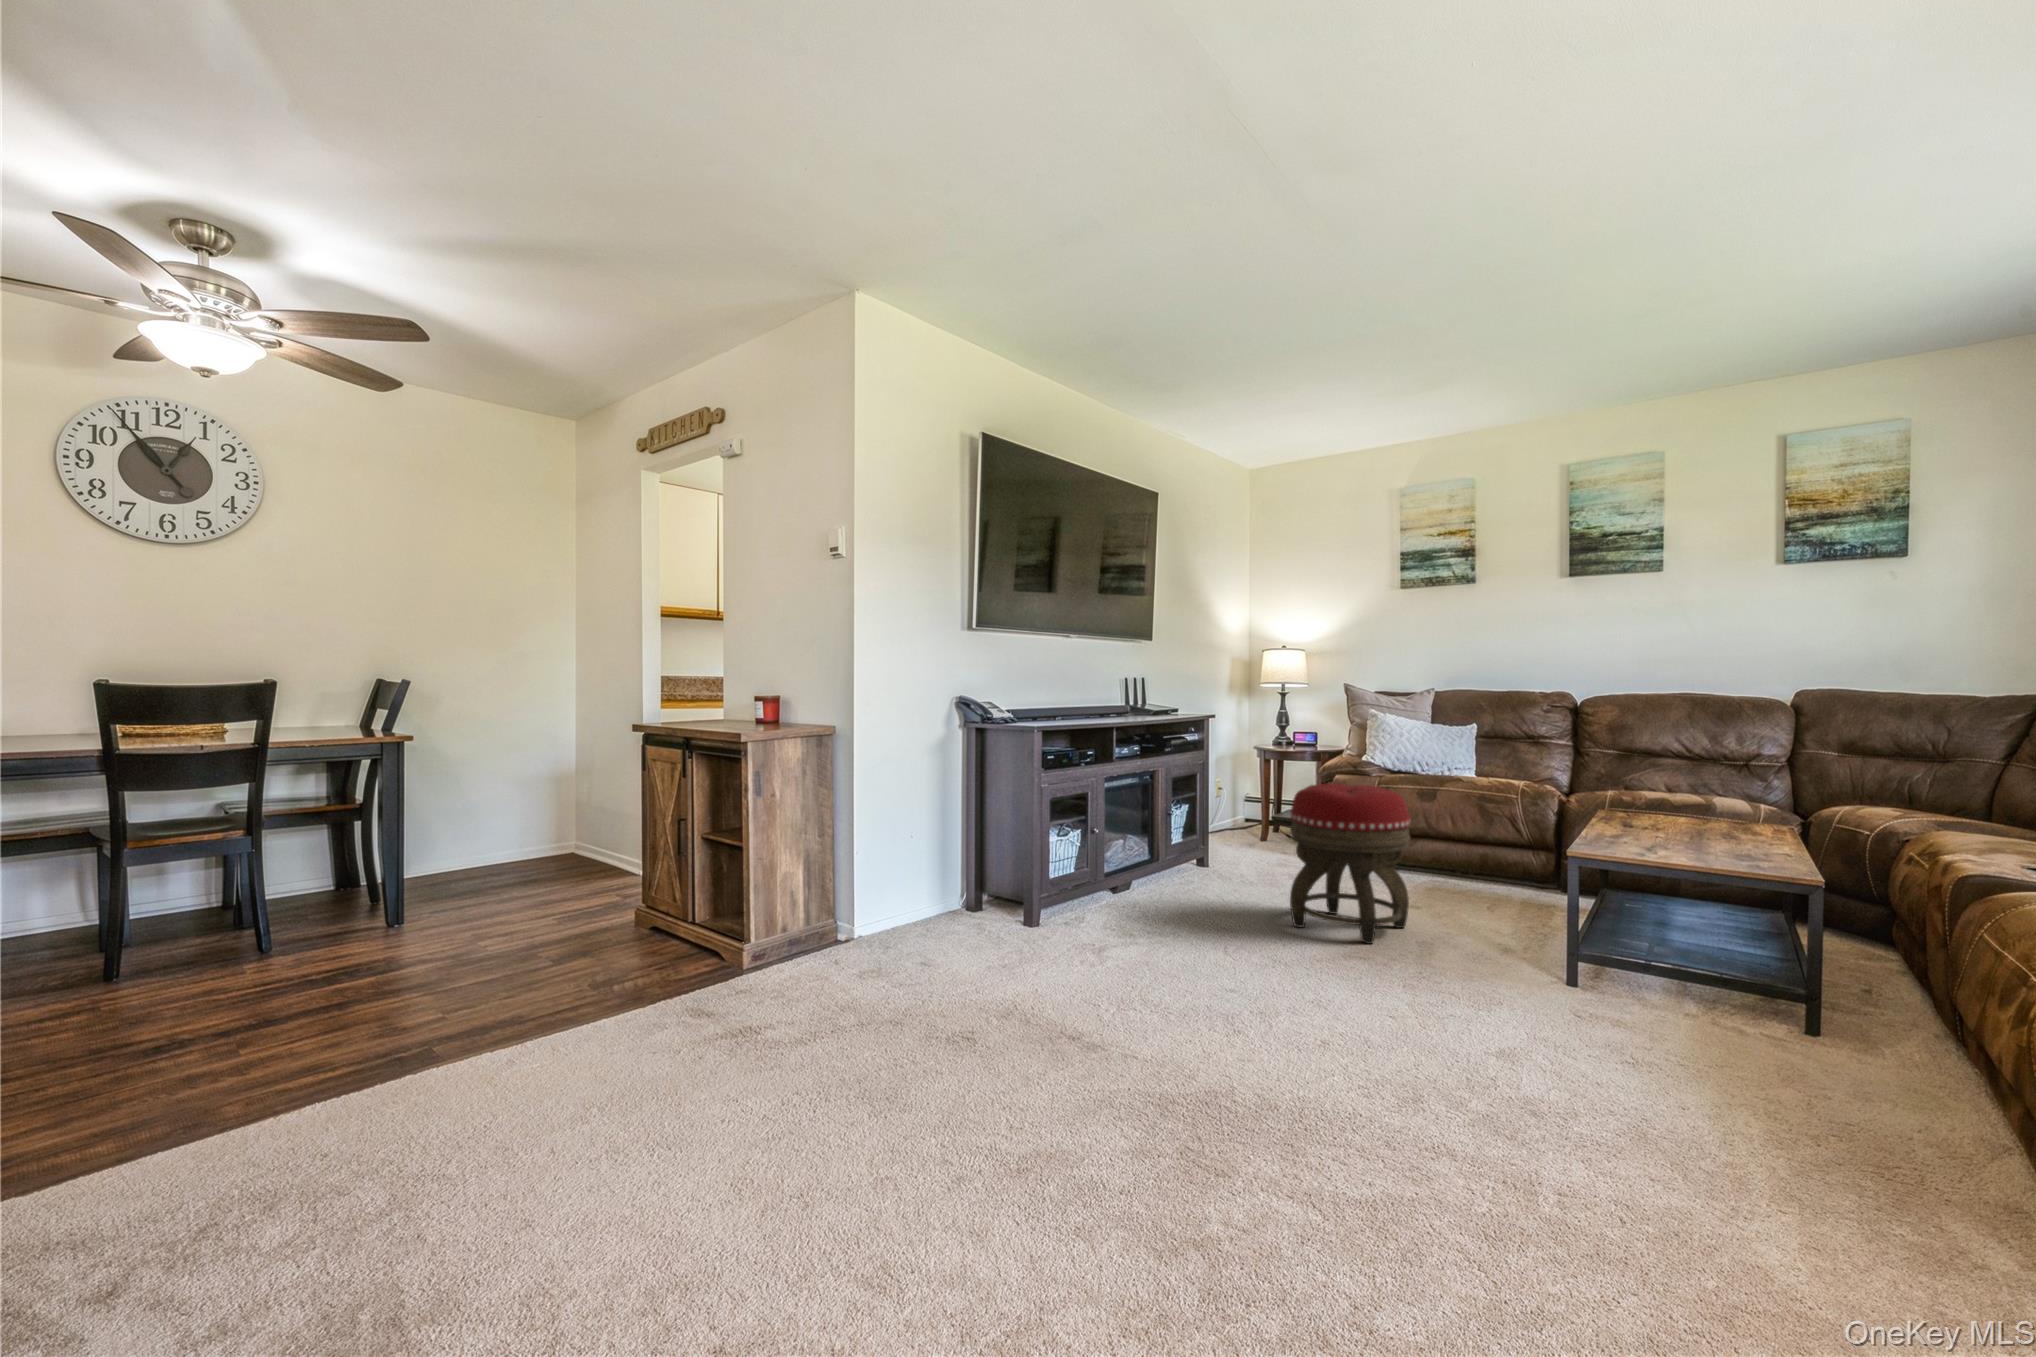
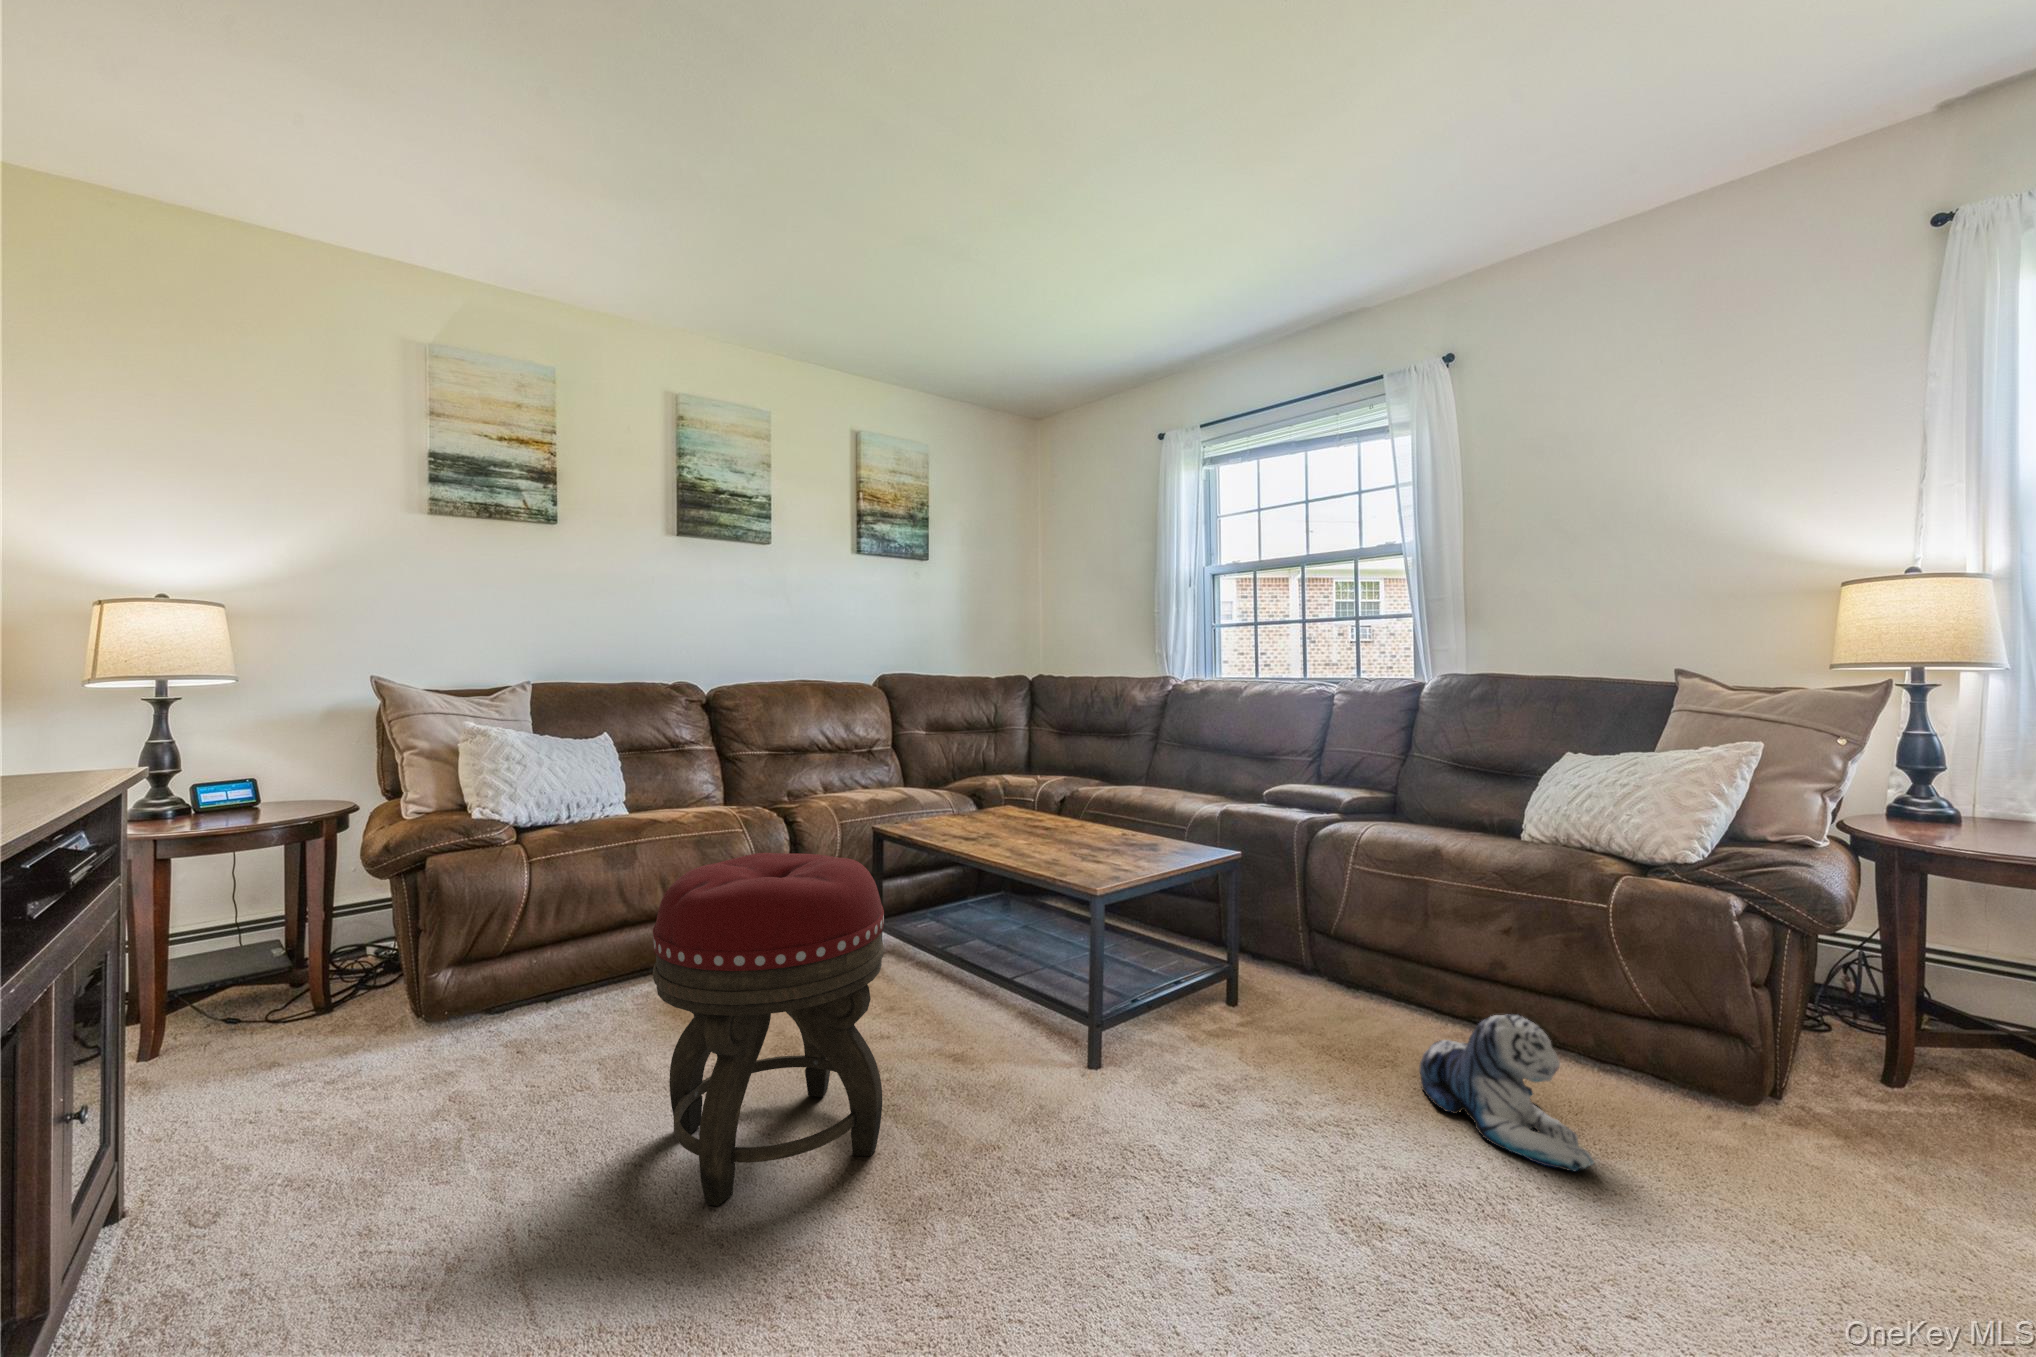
plush toy: none [1685,1016,1848,1143] -> present [1420,1014,1594,1171]

